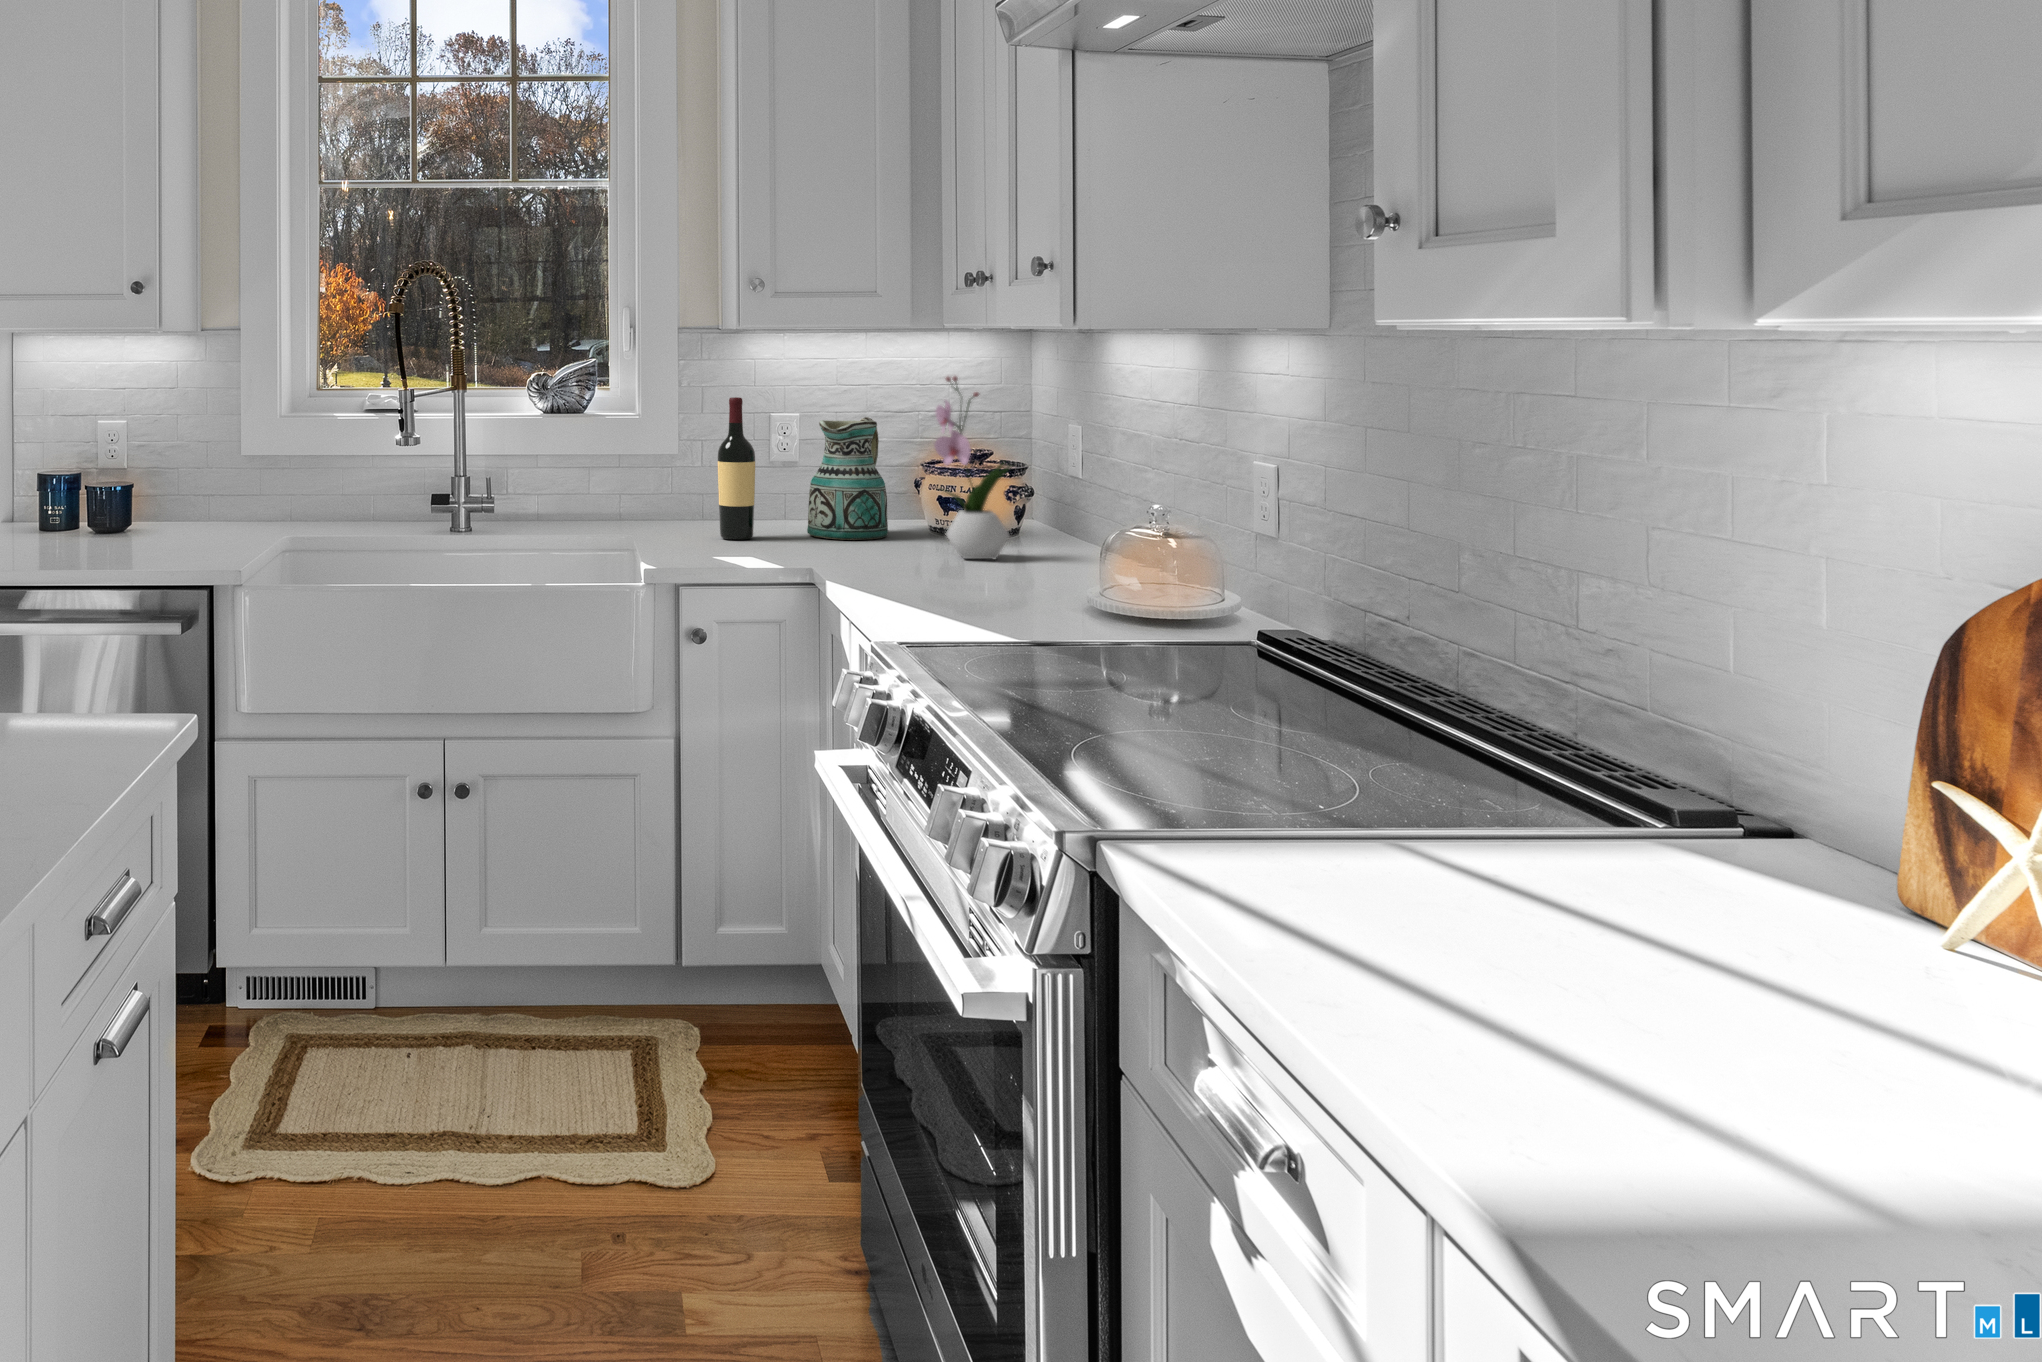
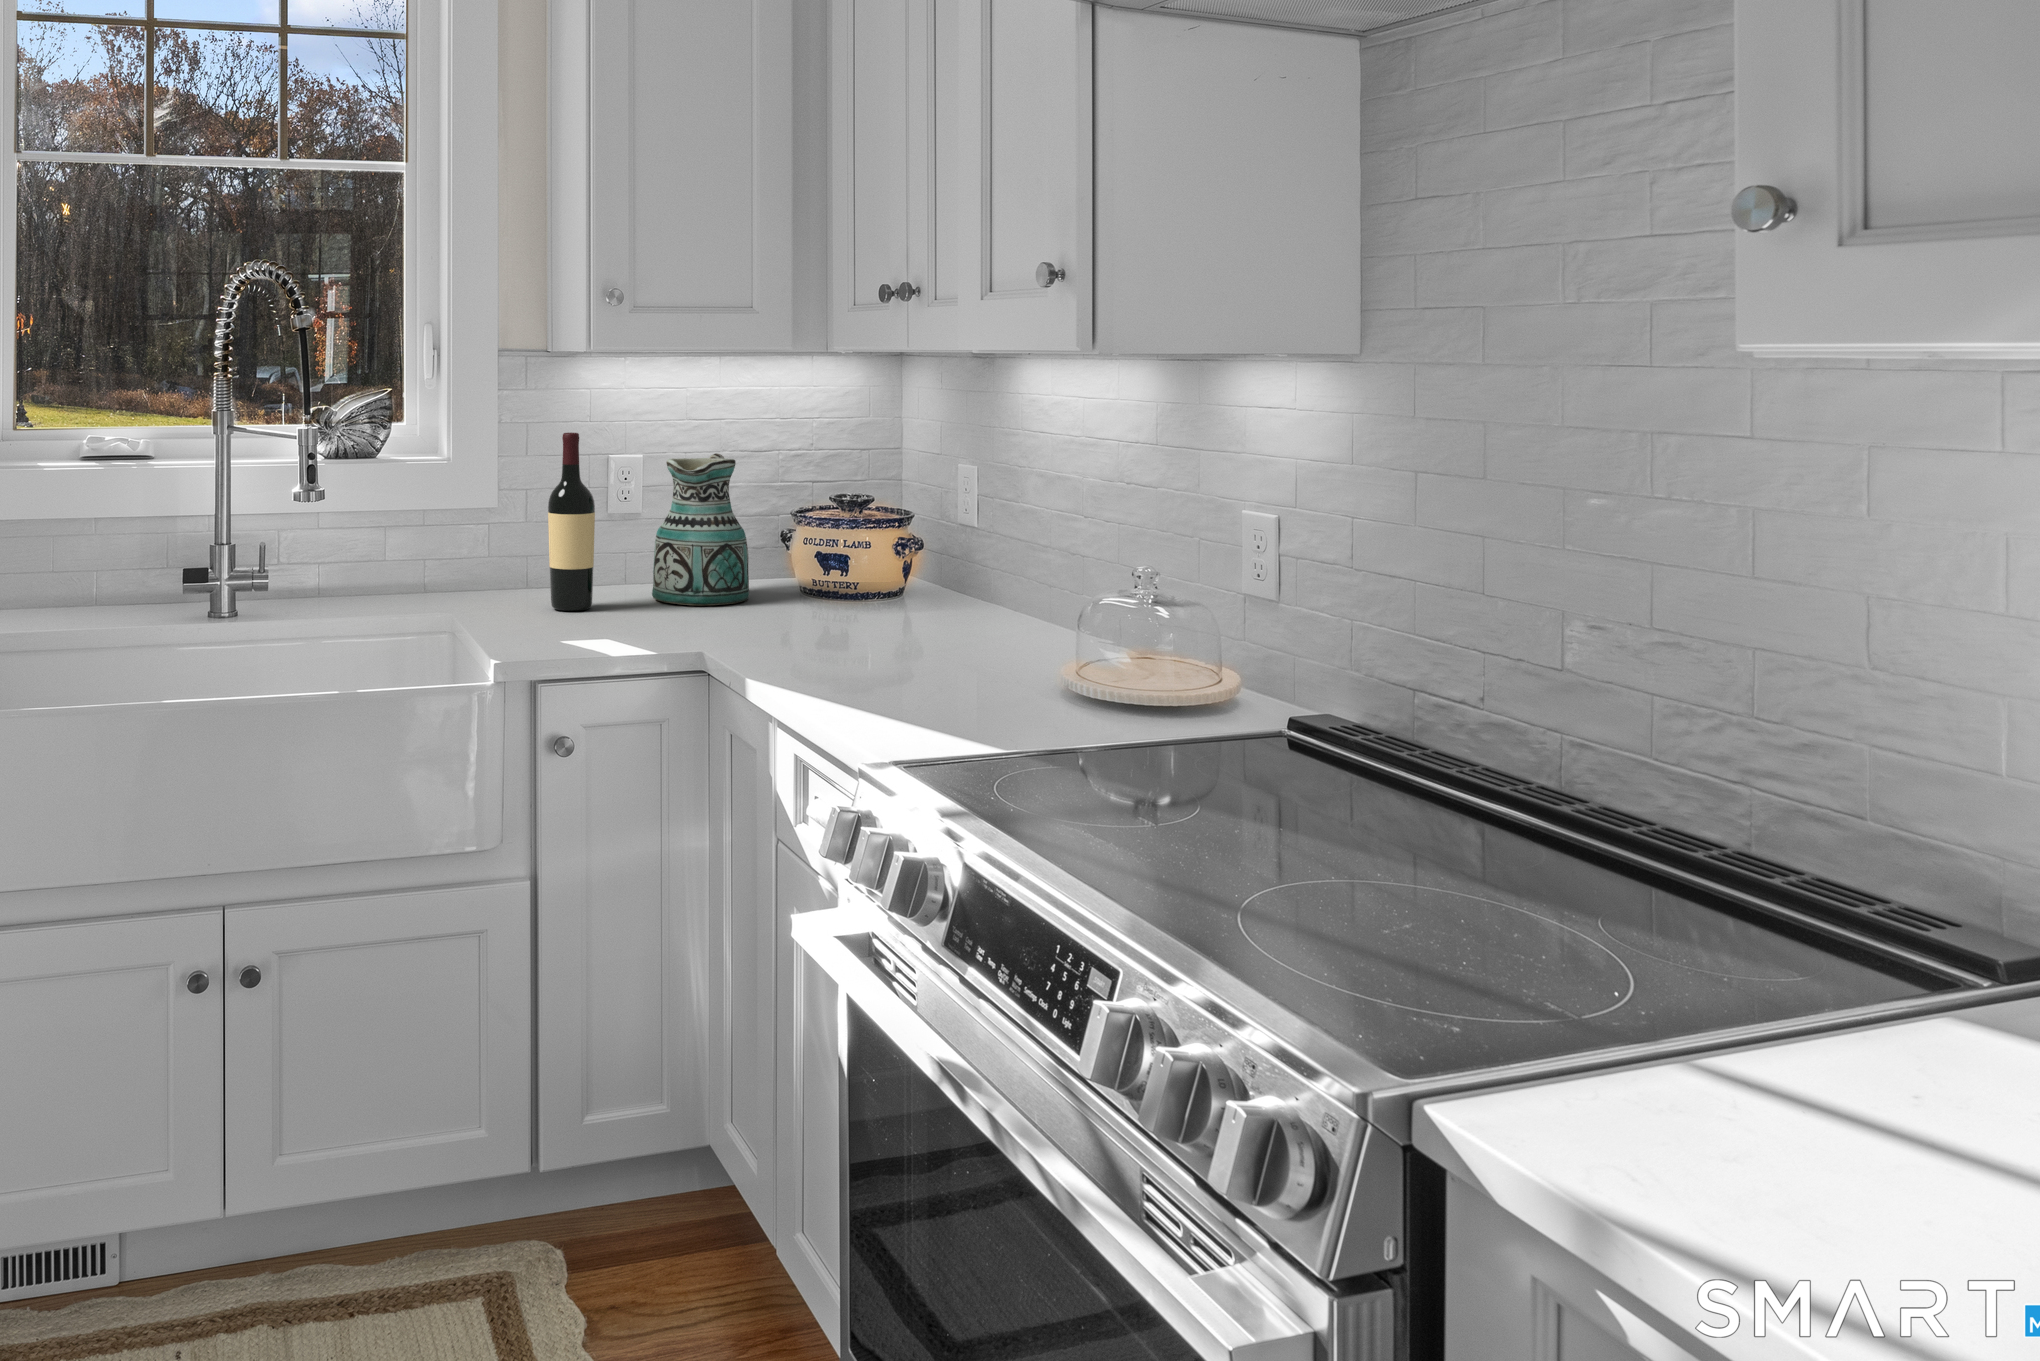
flower arrangement: present [934,376,1013,559] -> none [828,406,927,629]

